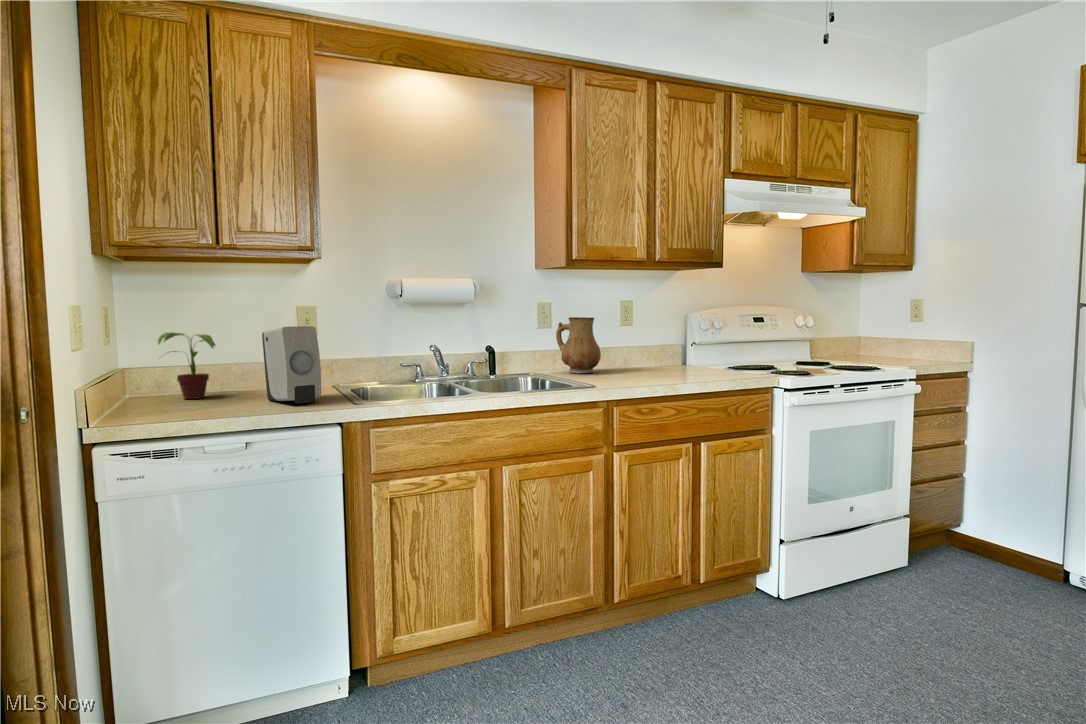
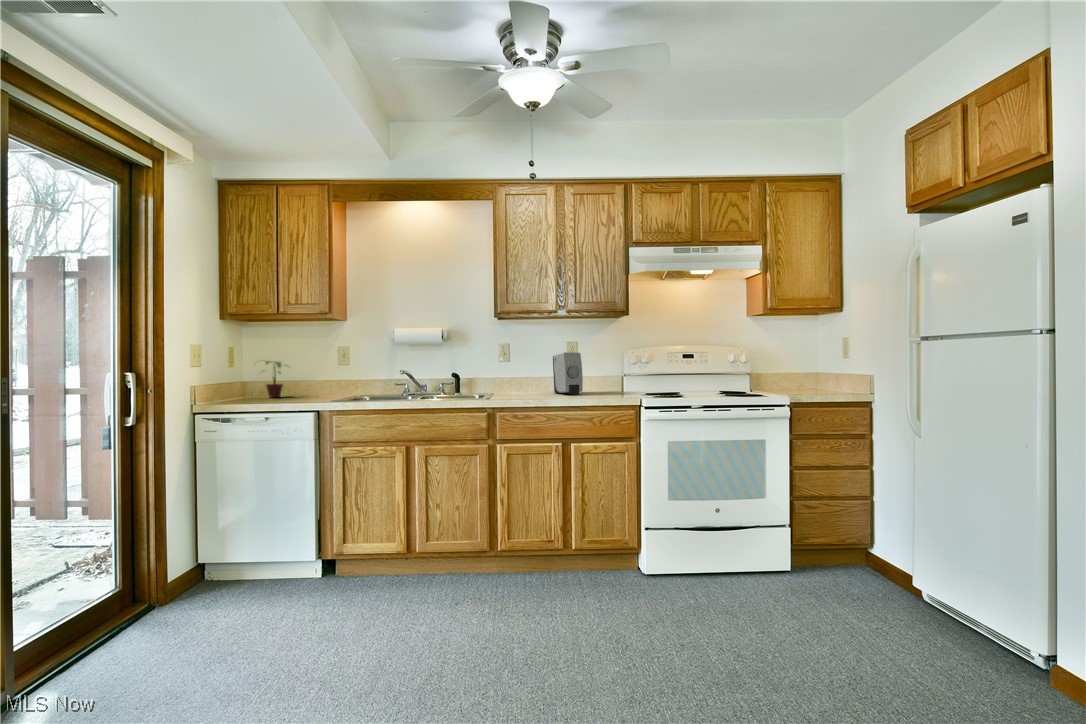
ceramic pitcher: present [556,317,601,373] -> none [512,353,540,393]
soap dispenser: present [262,326,321,404] -> present [553,352,583,394]

